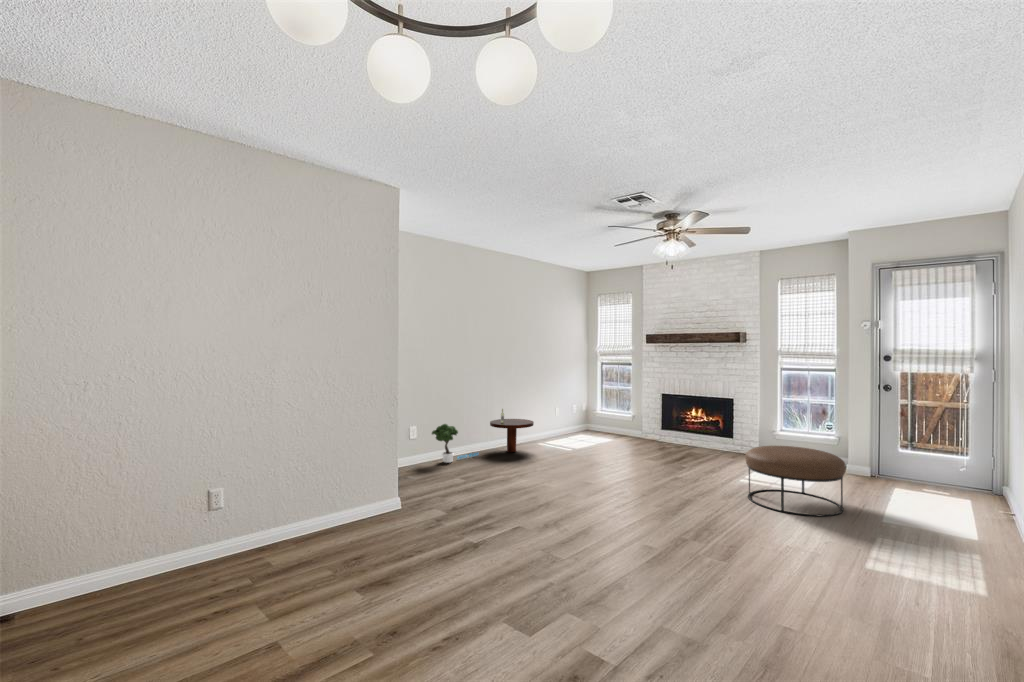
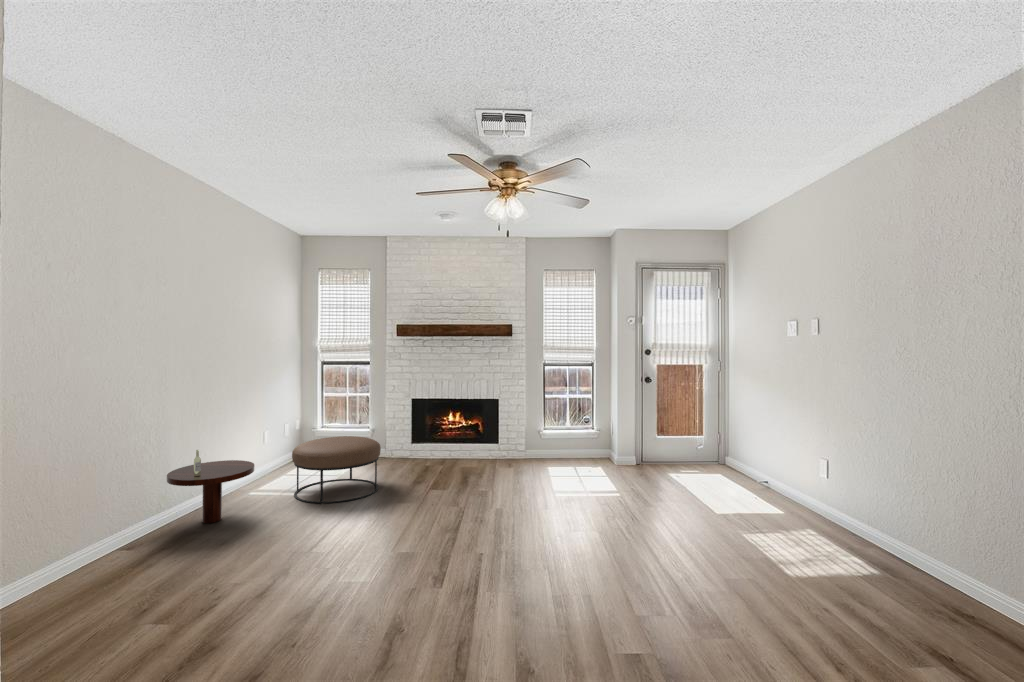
potted tree: present [432,424,478,463] -> none [33,504,149,587]
ottoman: present [745,446,846,516] -> present [292,436,381,503]

